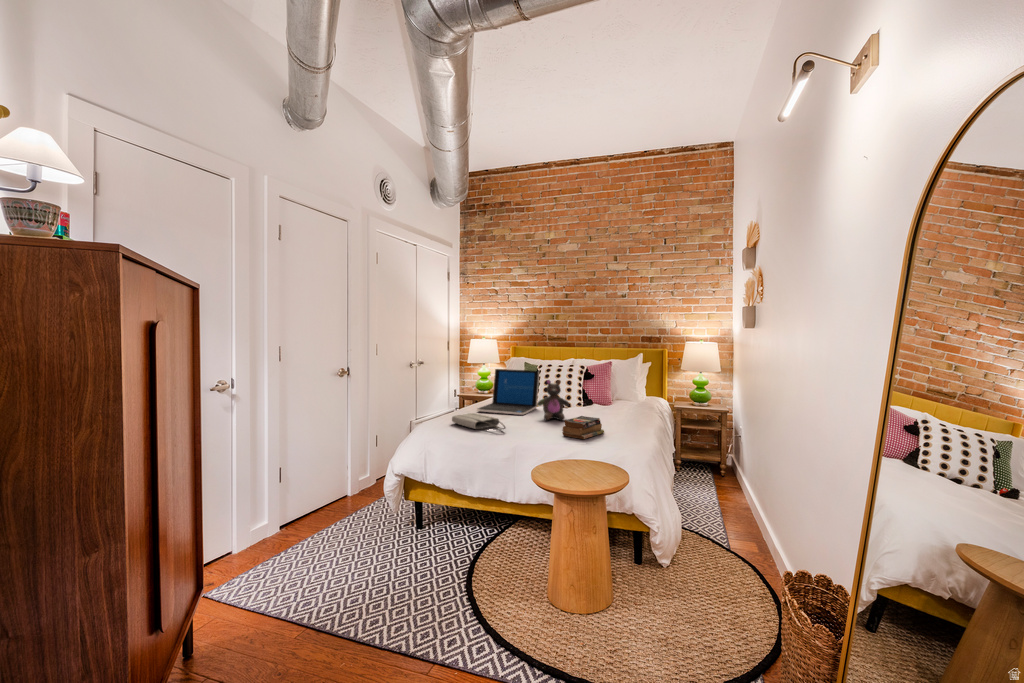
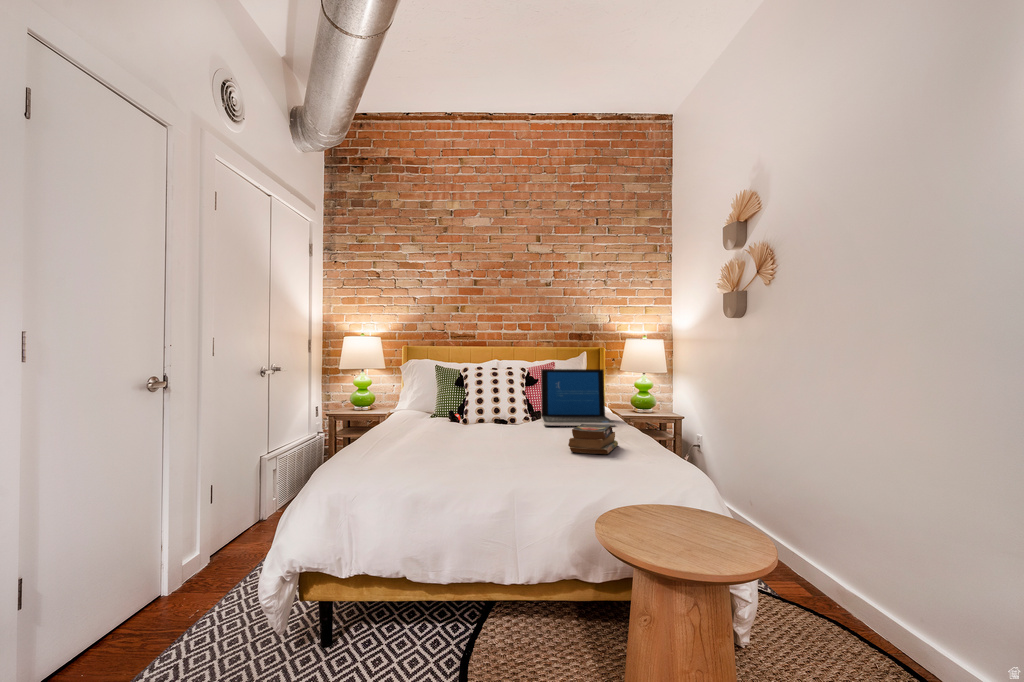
laptop: present [477,369,539,415] -> present [541,369,615,426]
stuffed bear: present [537,380,569,421] -> none [497,379,541,437]
tote bag: present [452,413,505,429] -> none [379,433,482,454]

